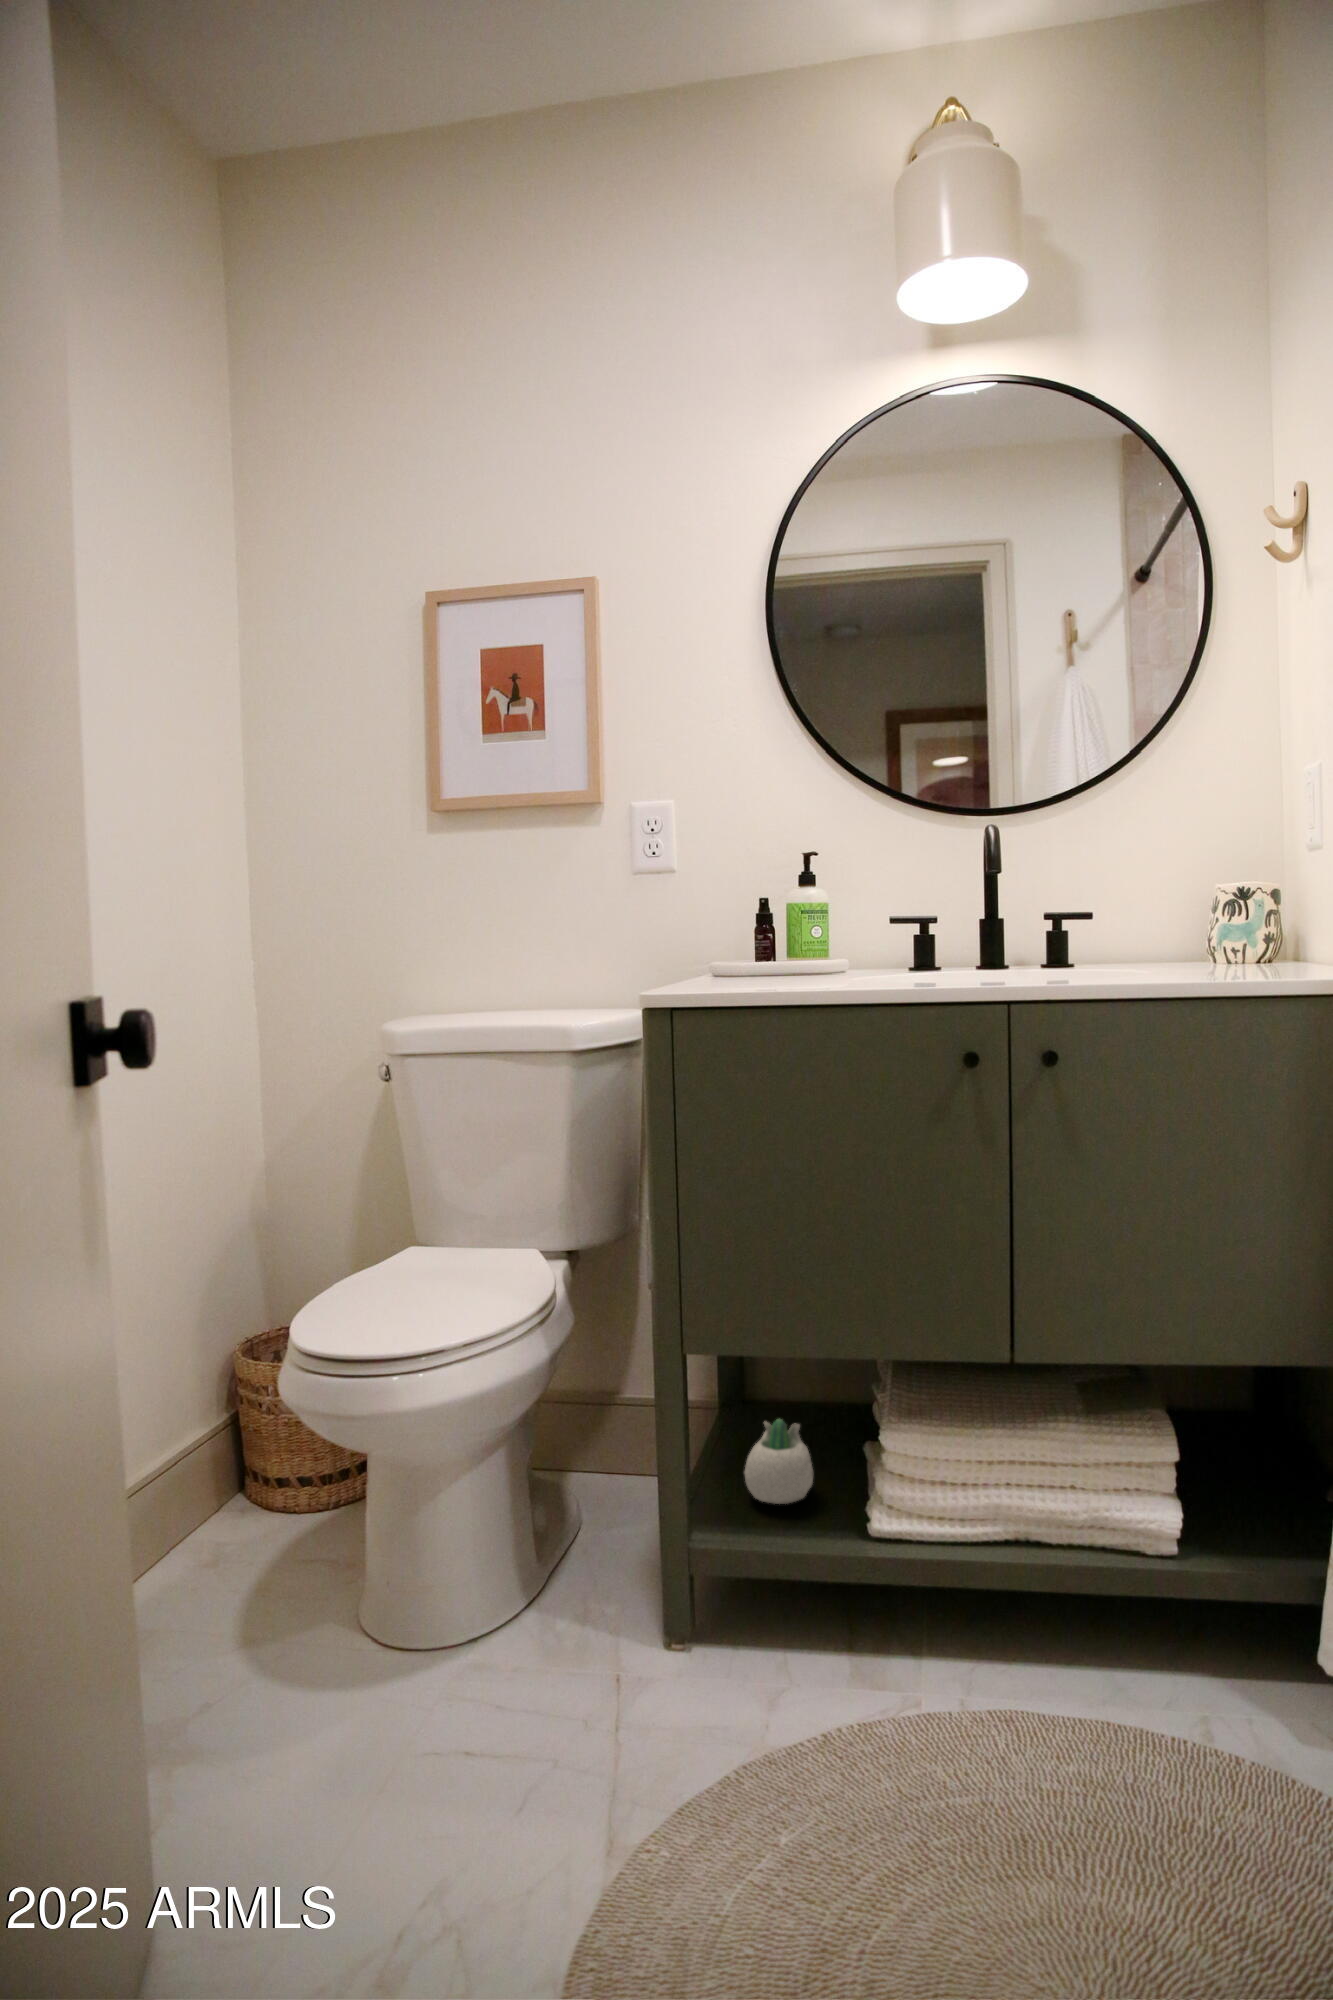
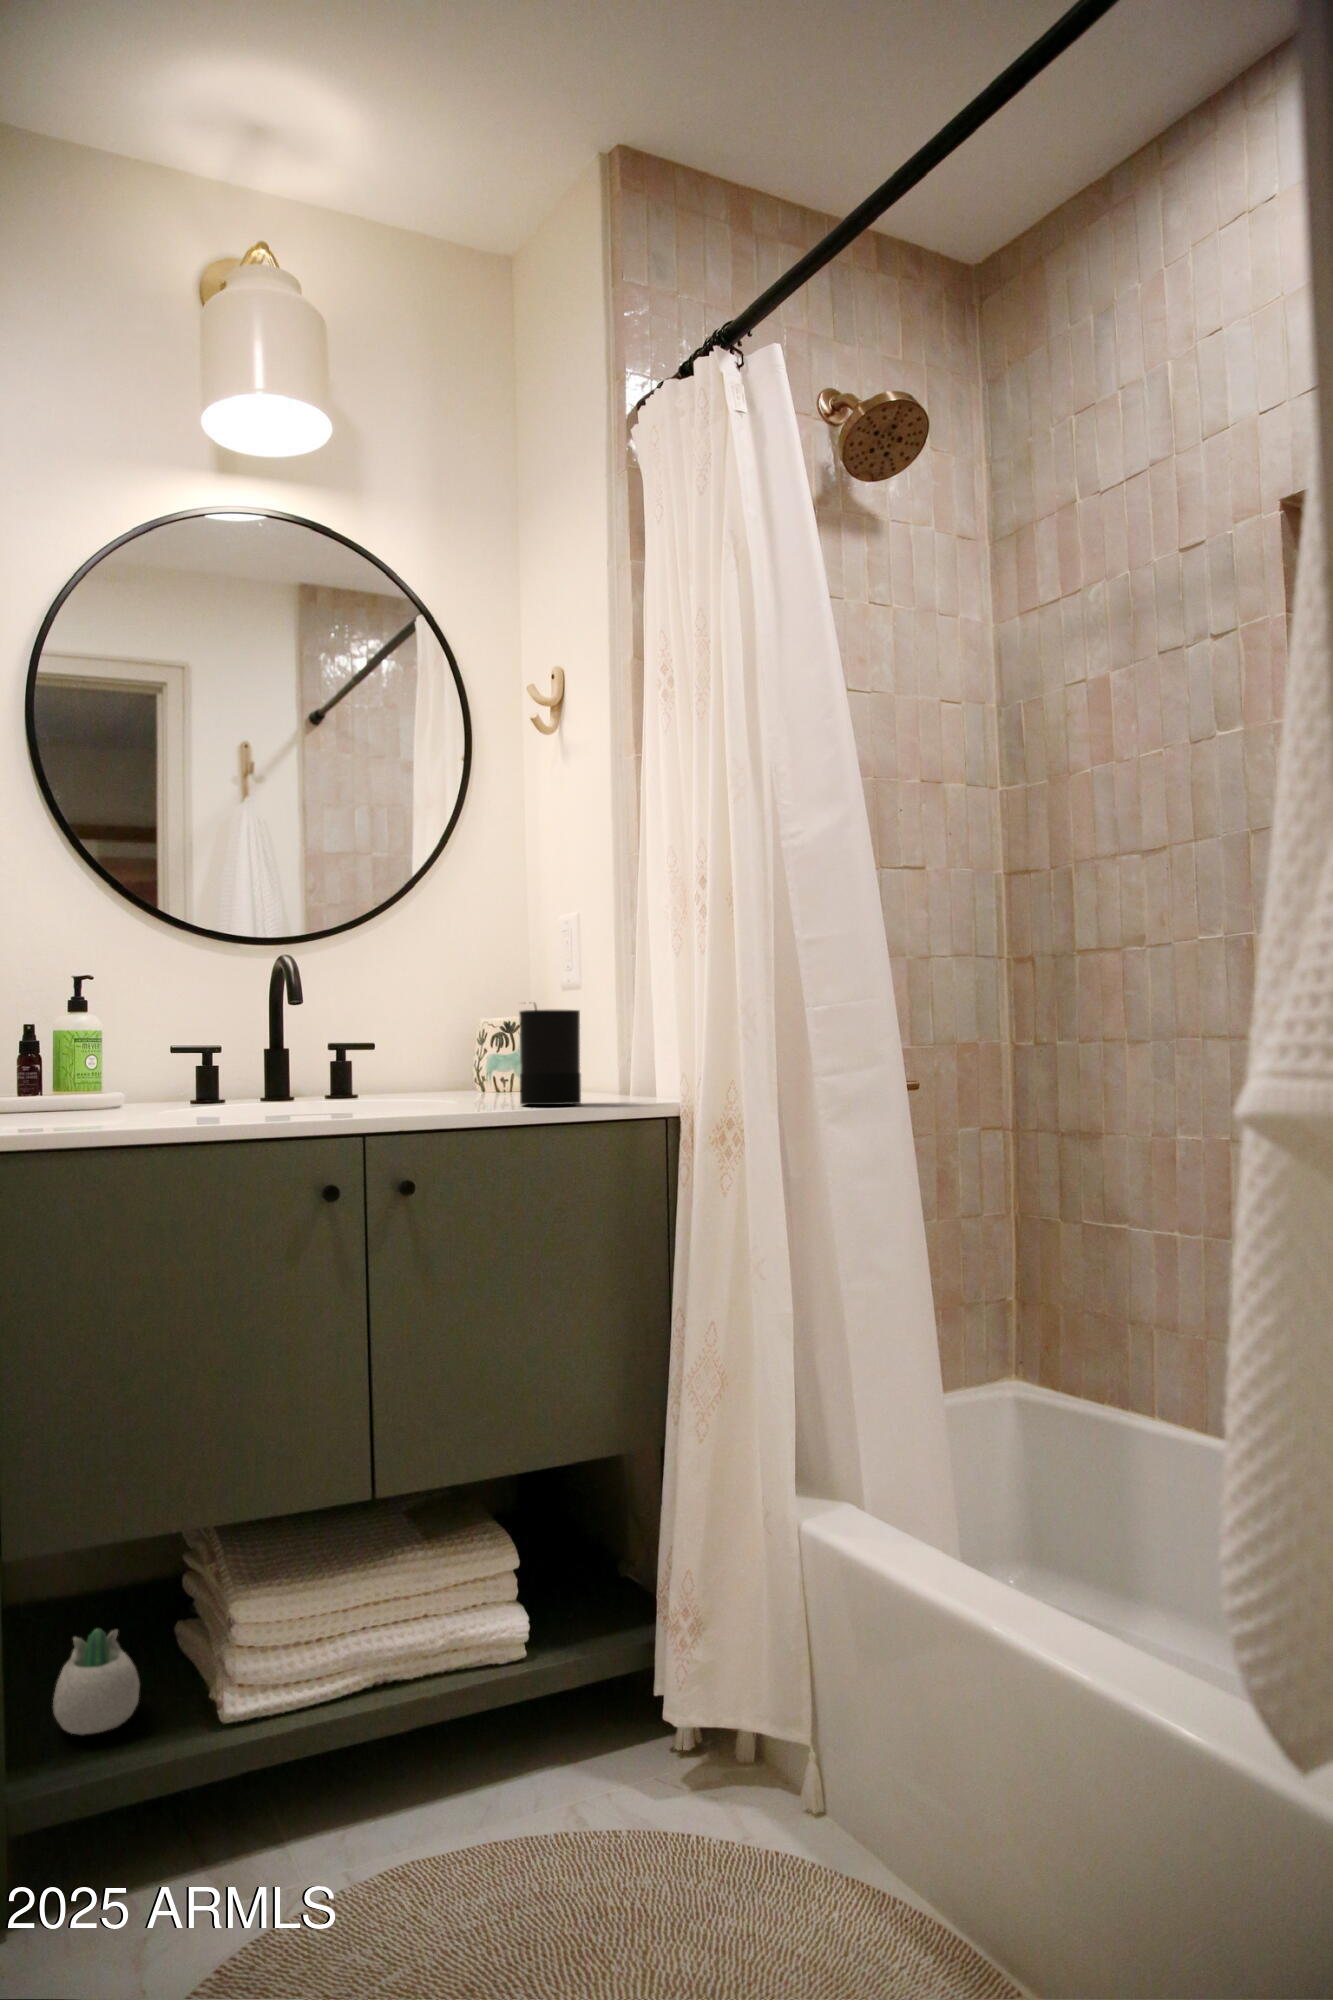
candle: none [1204,871,1278,985] -> present [519,1003,581,1105]

